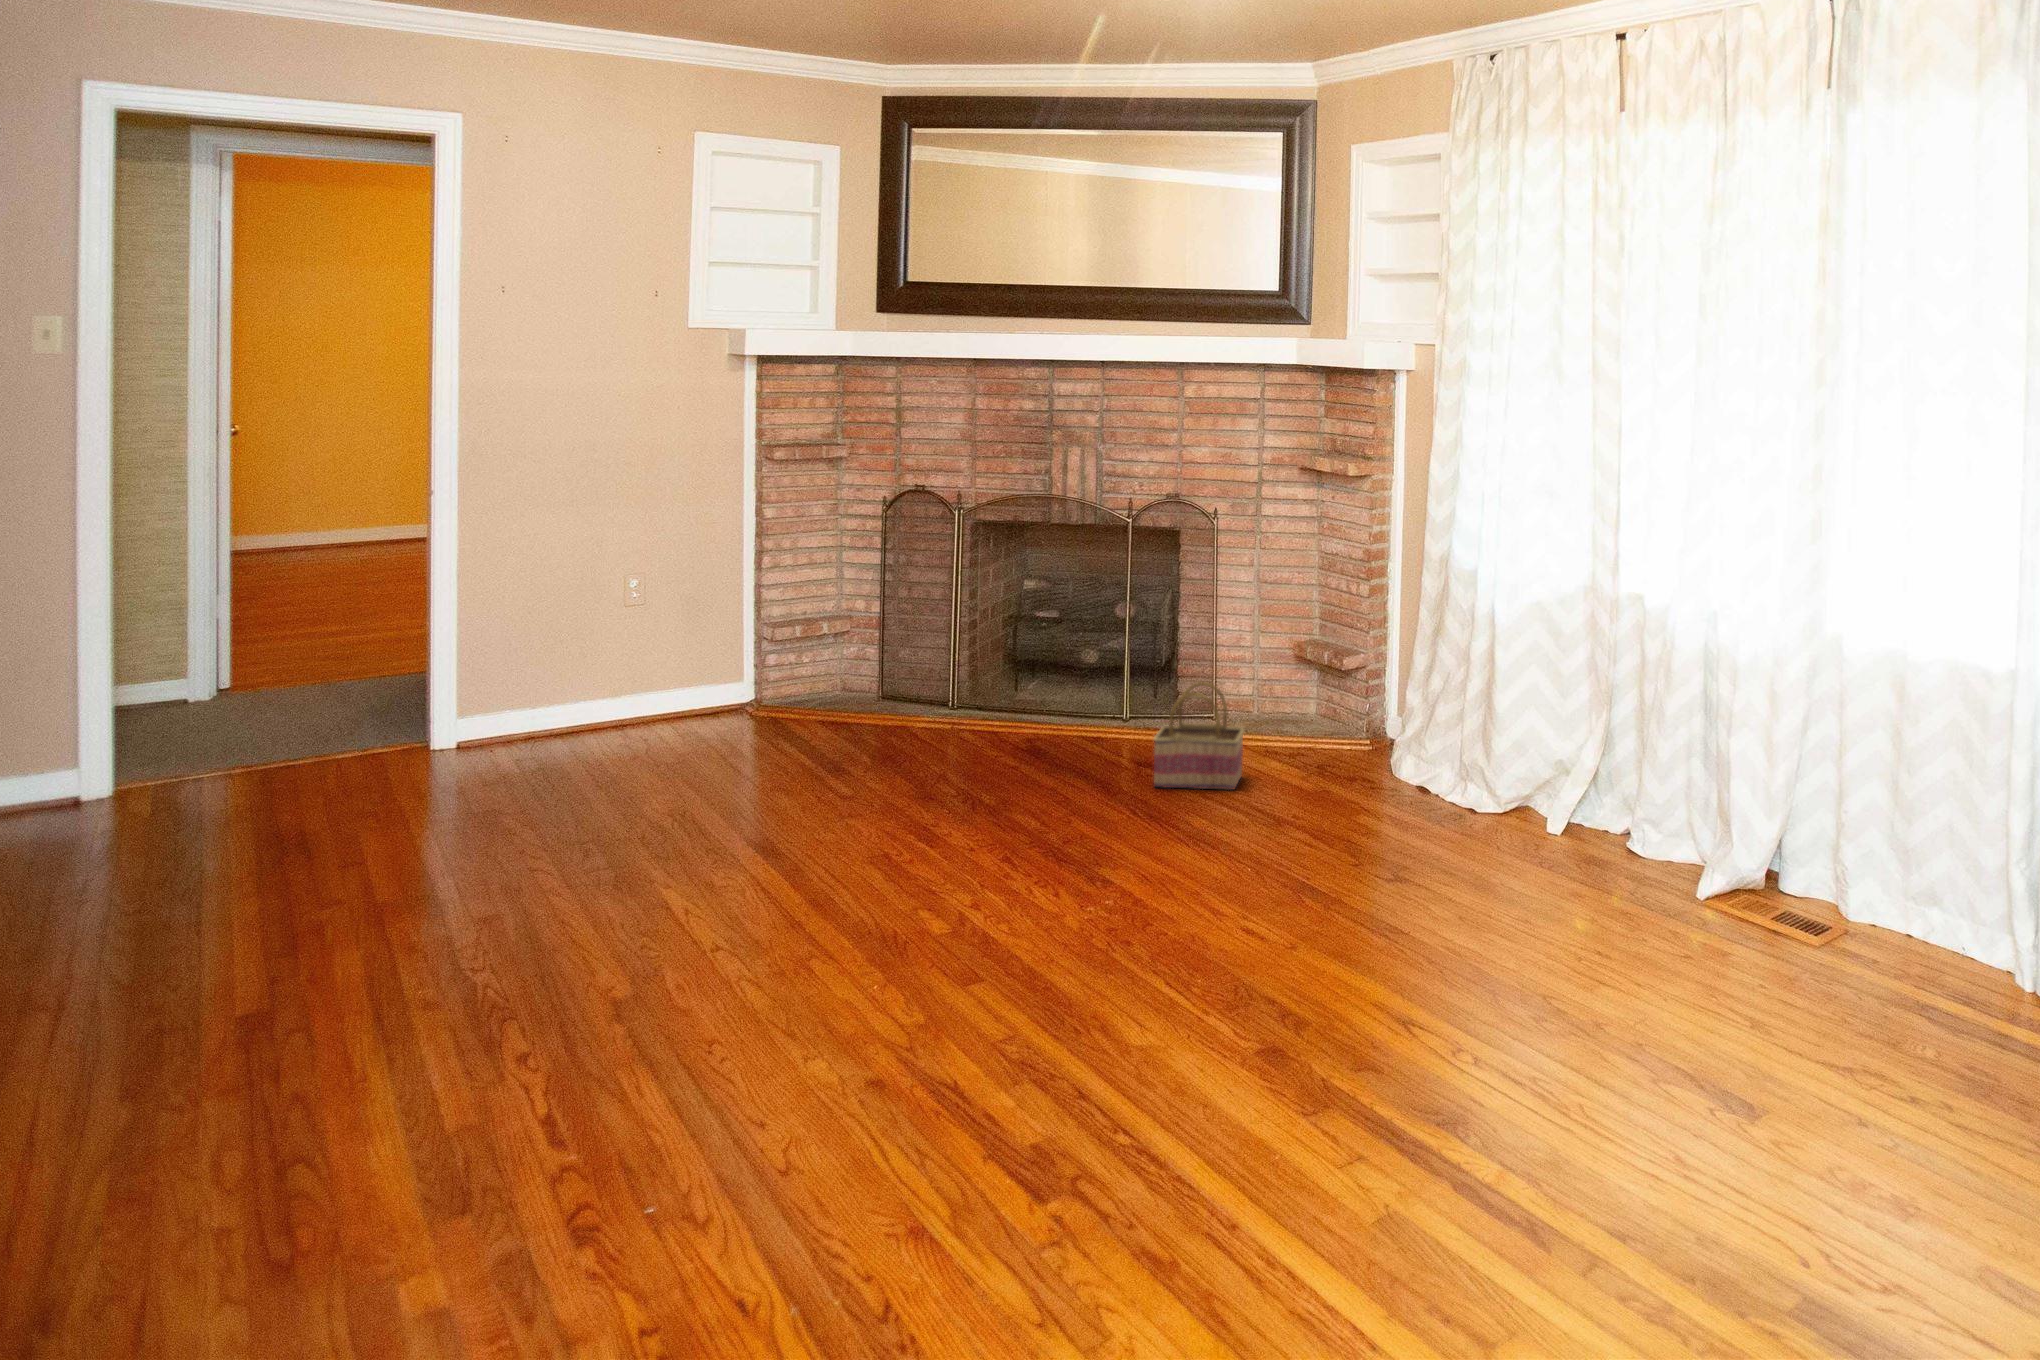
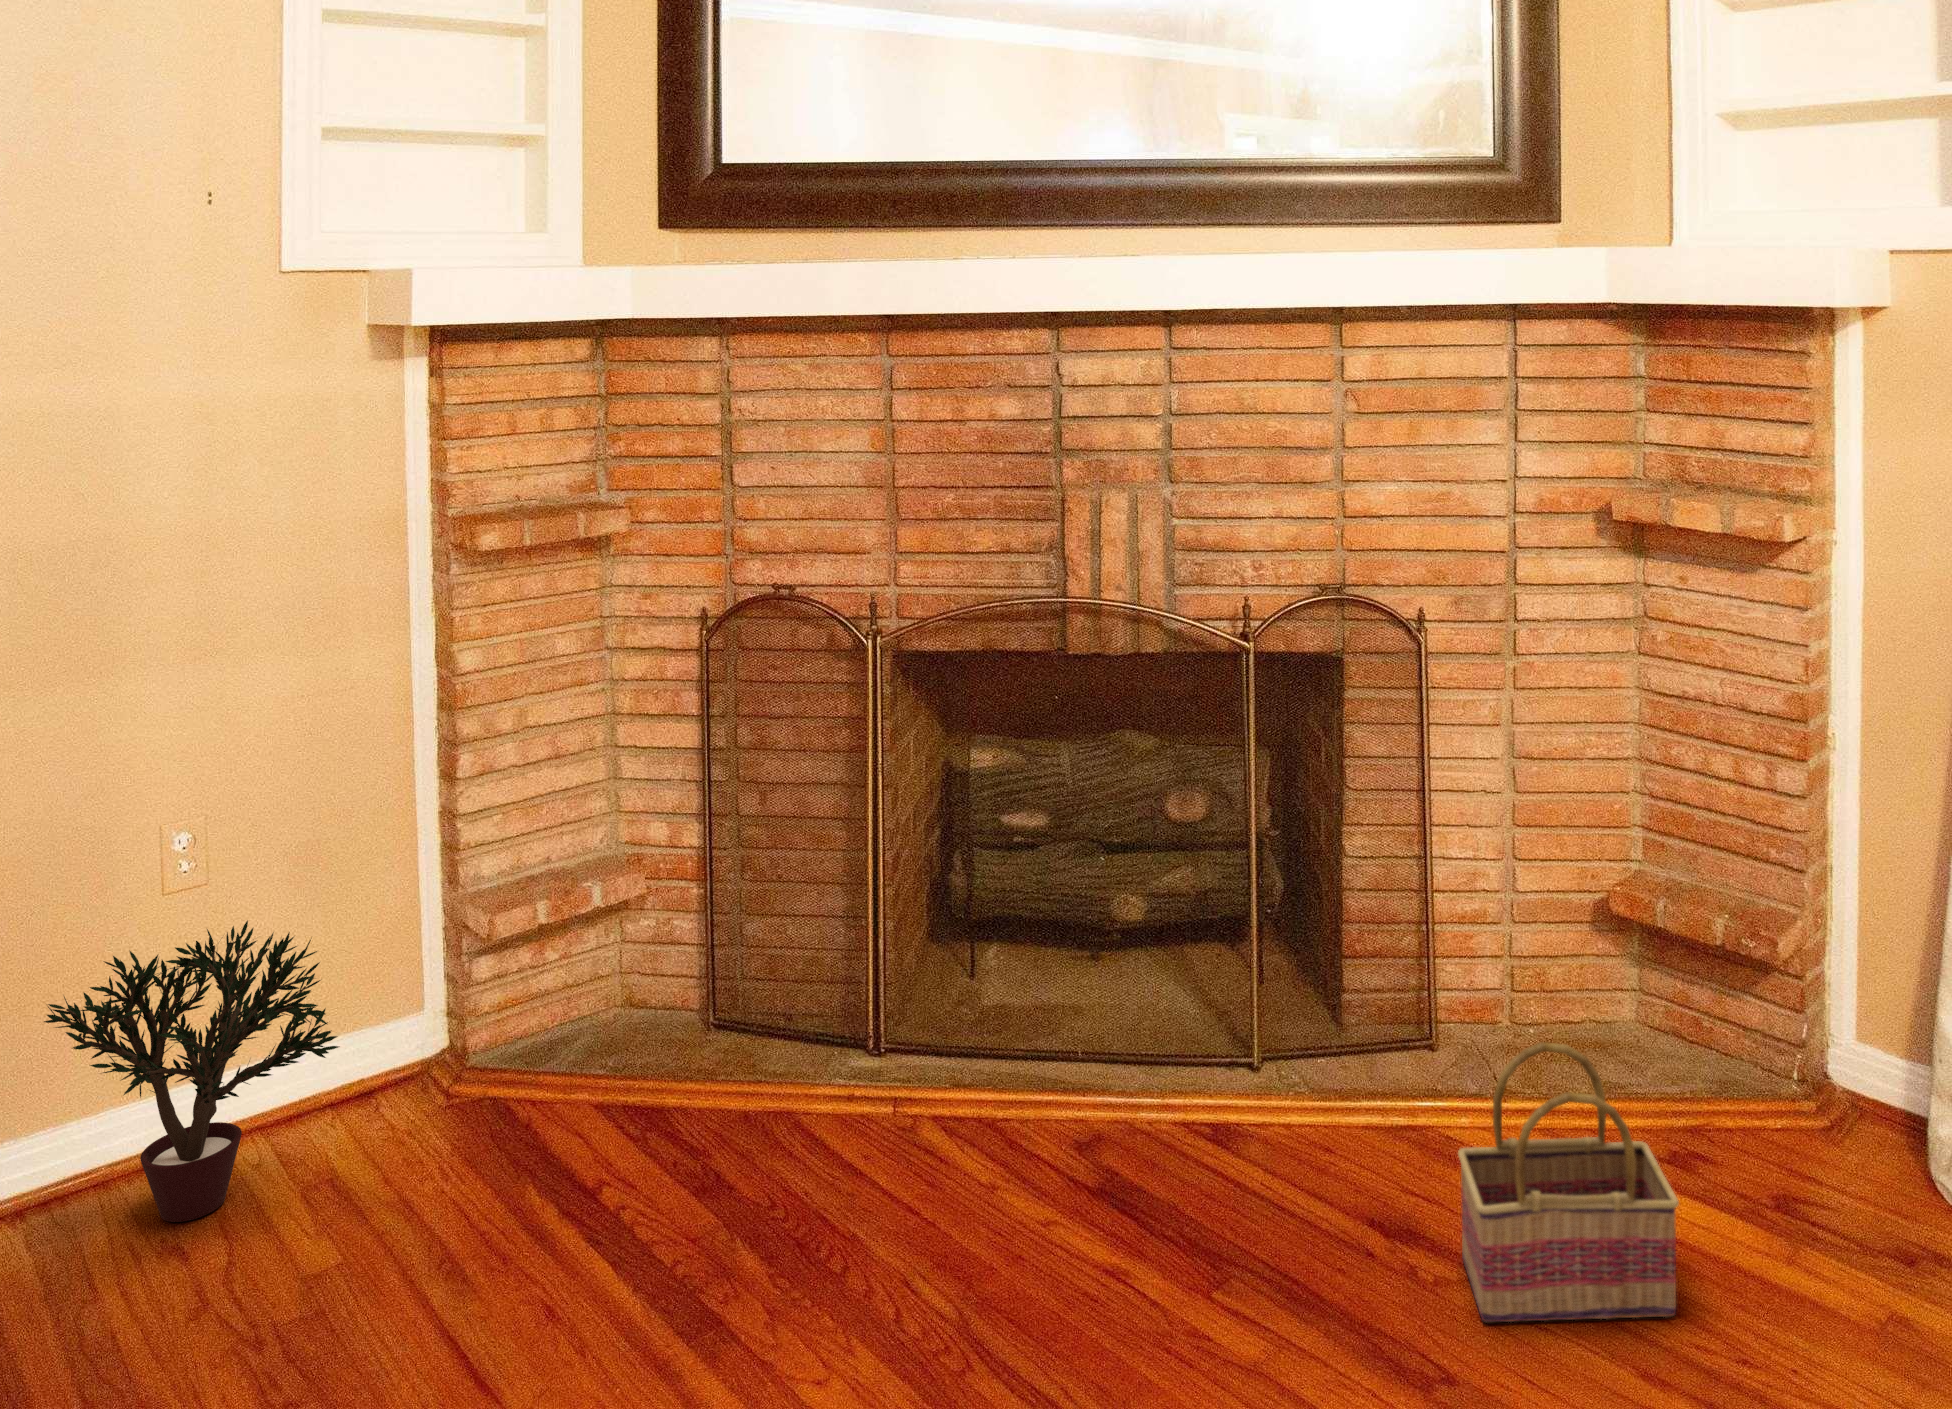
potted plant: none [578,619,701,739] -> present [44,921,340,1222]

